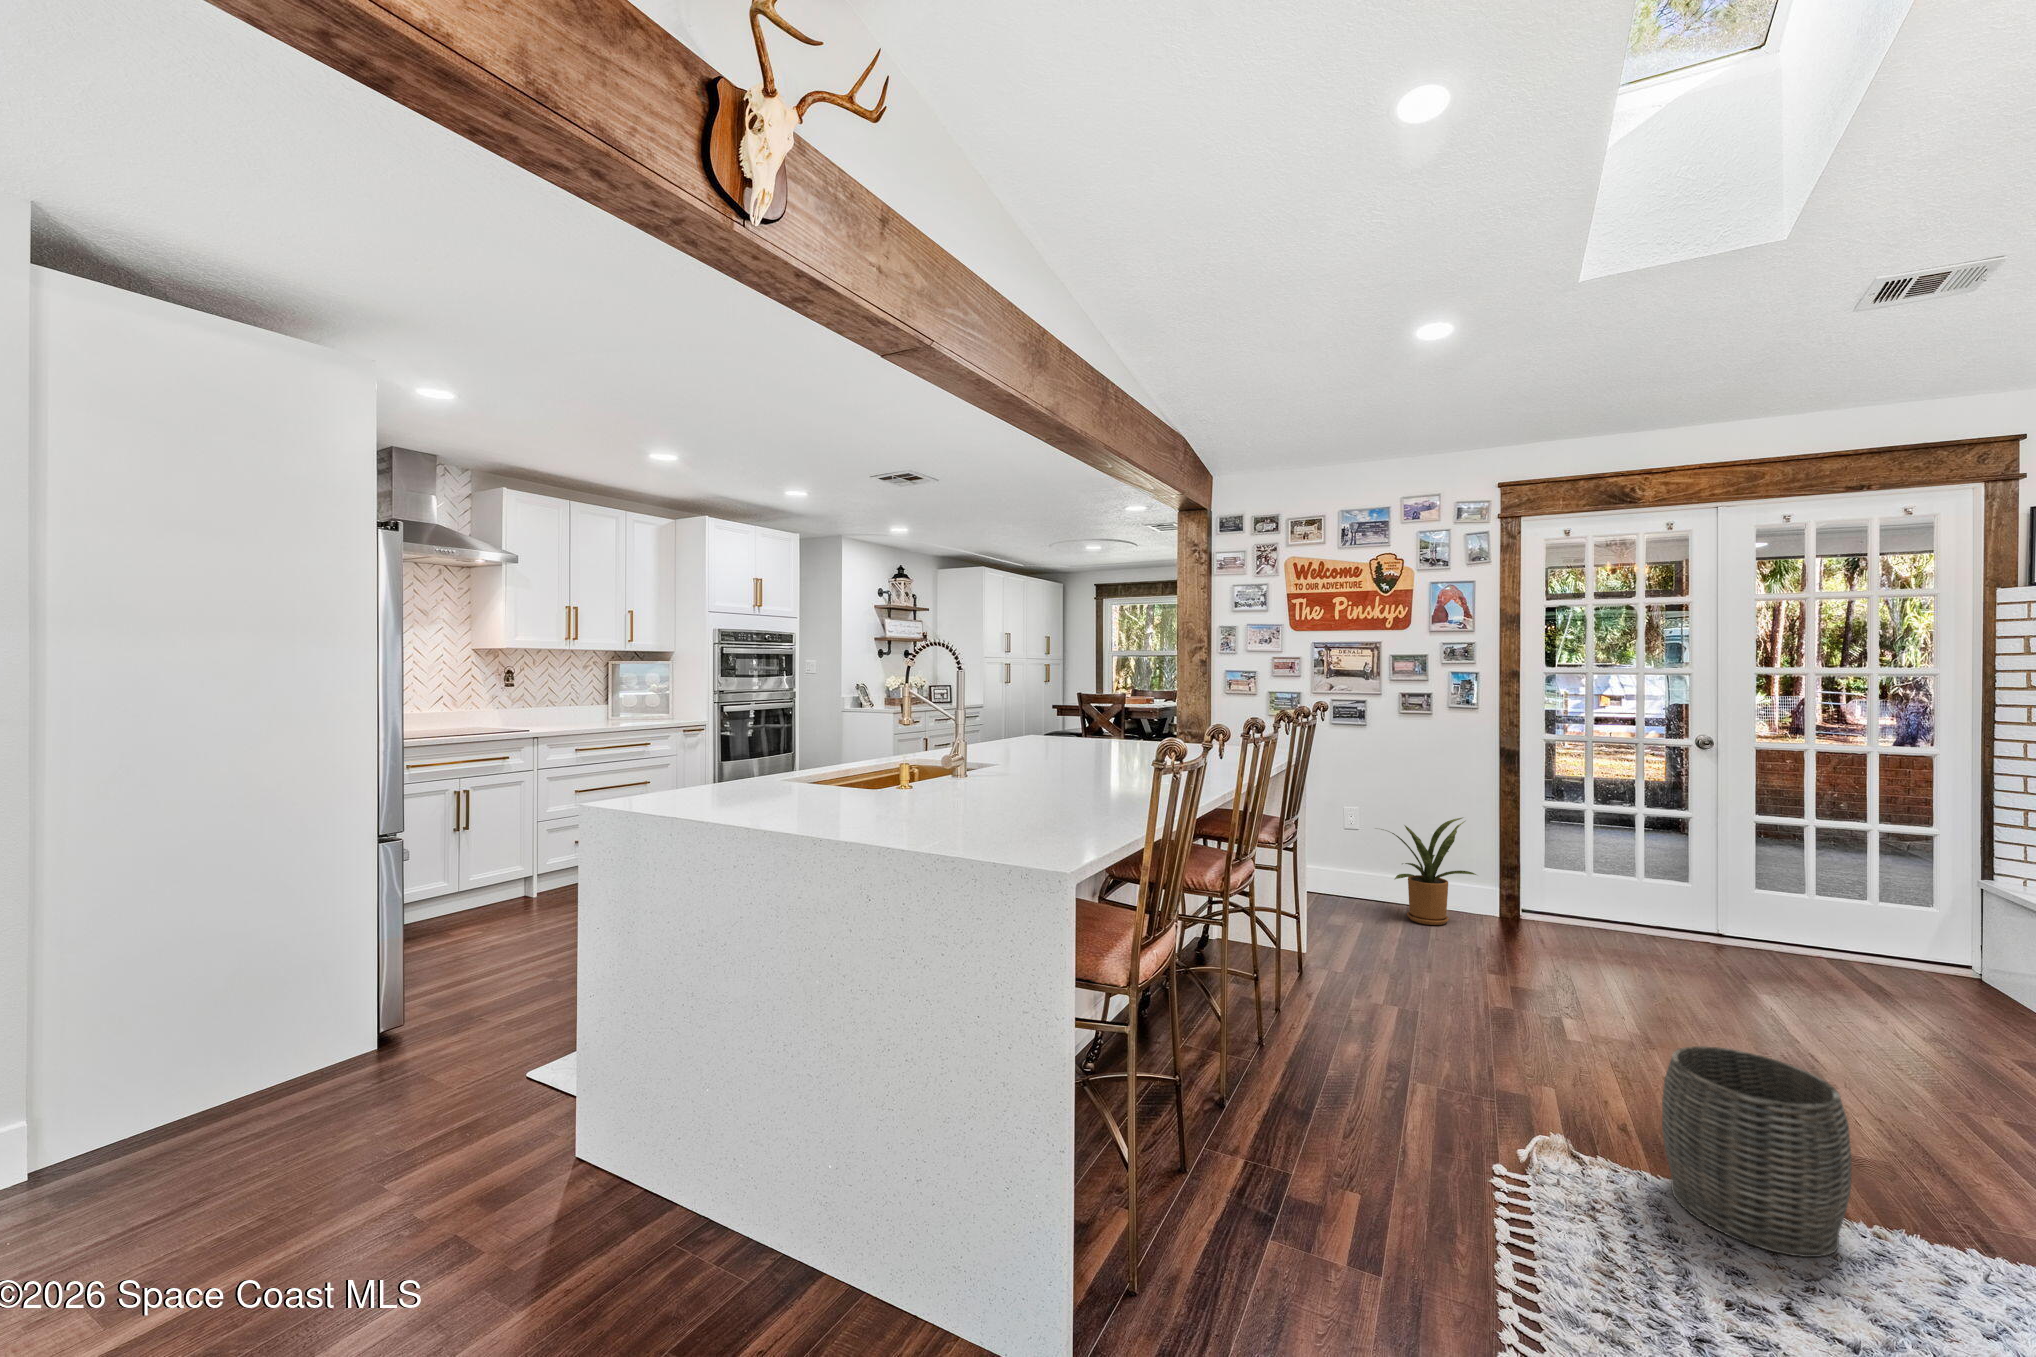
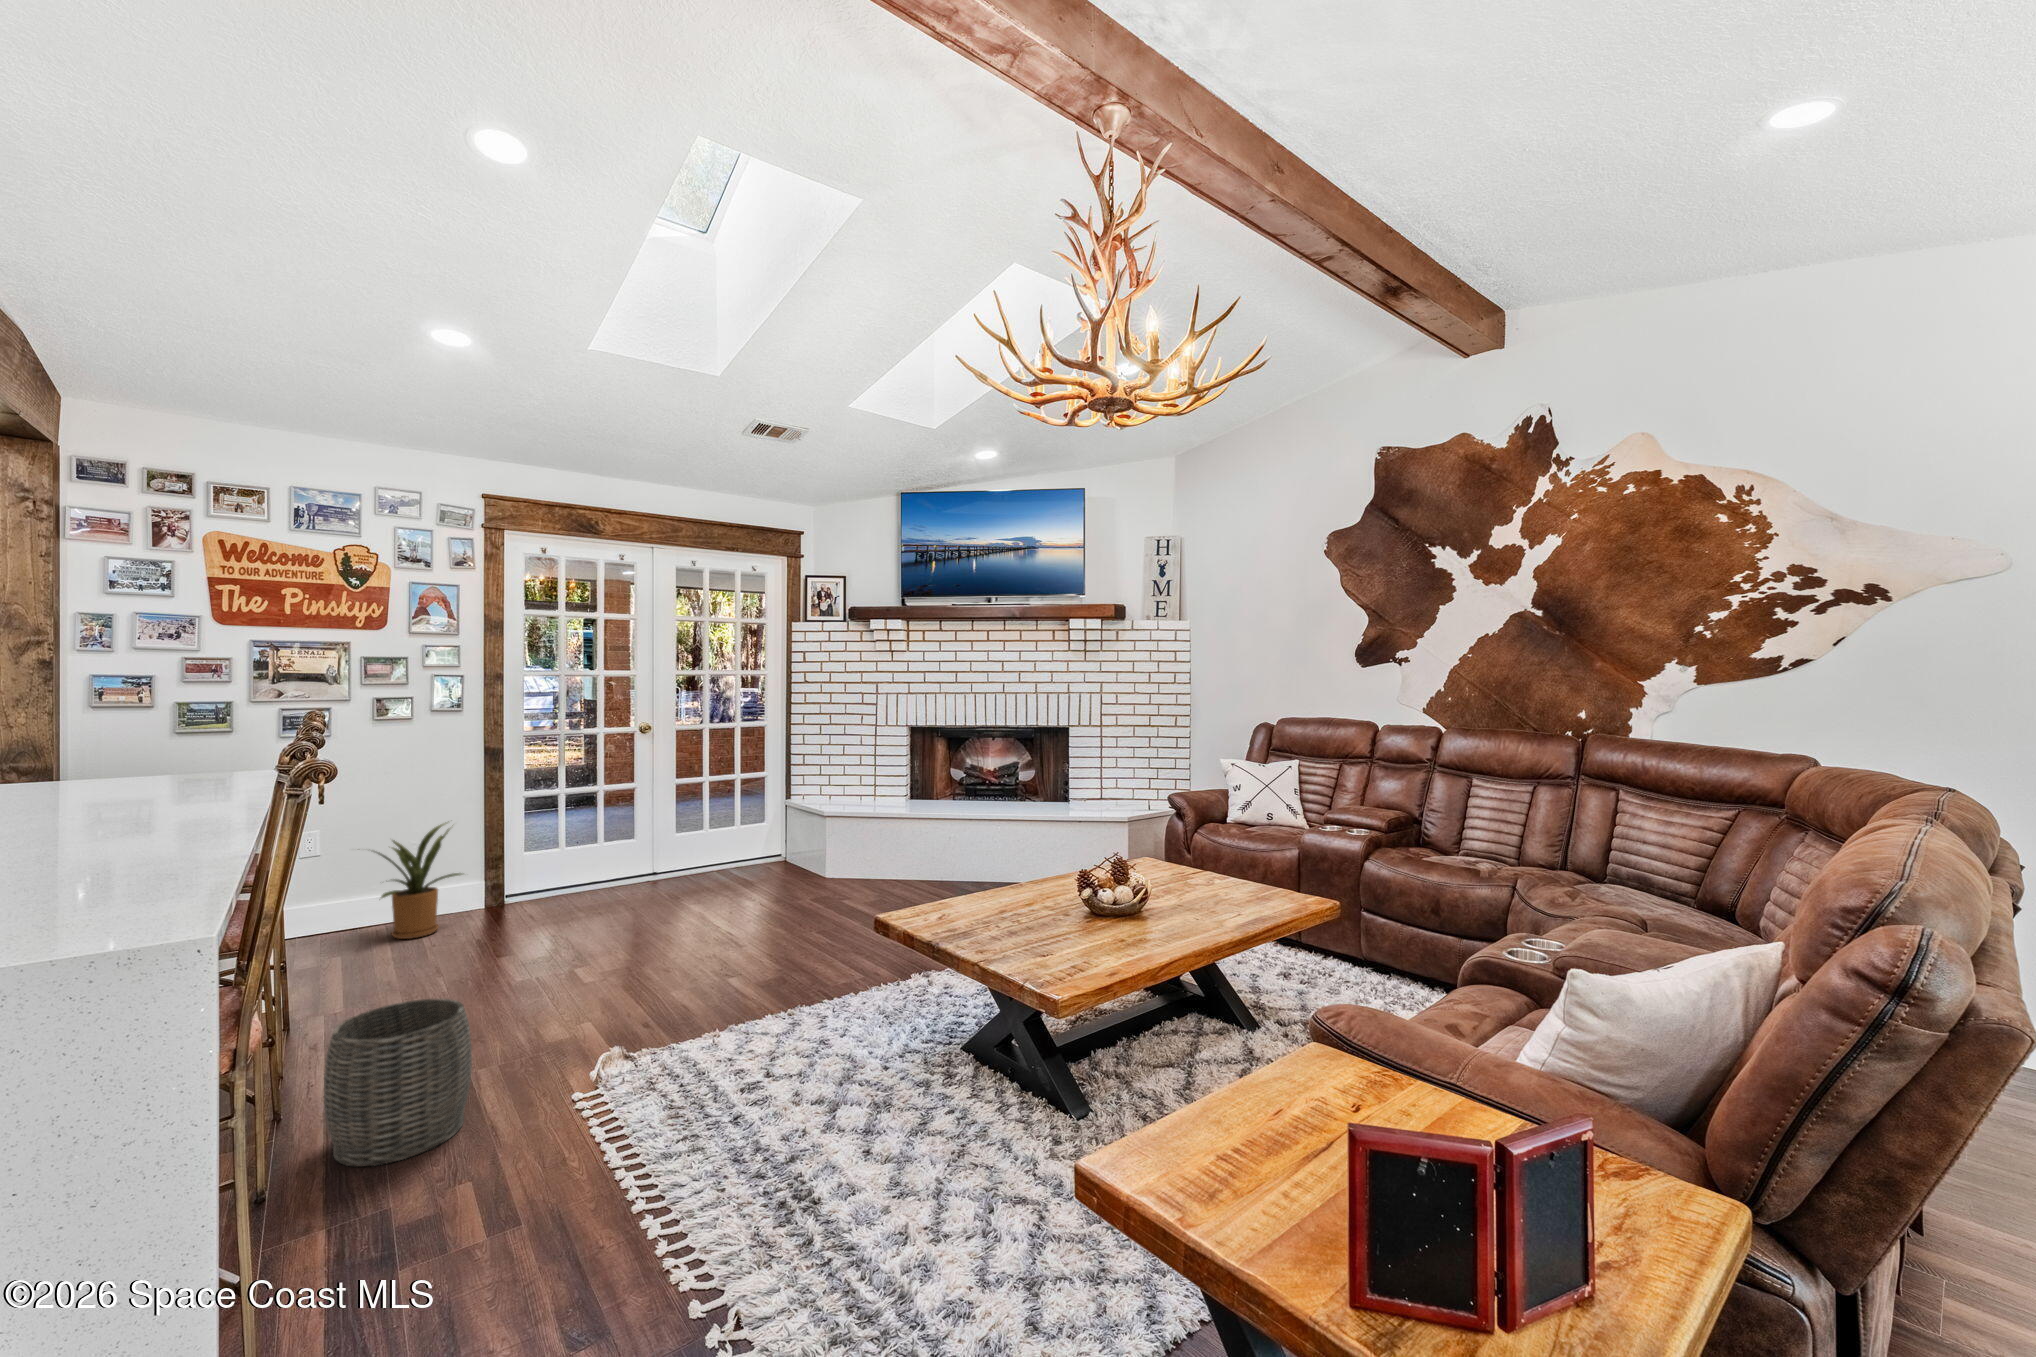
woven basket: present [1662,1046,1851,1257] -> present [324,999,472,1167]

